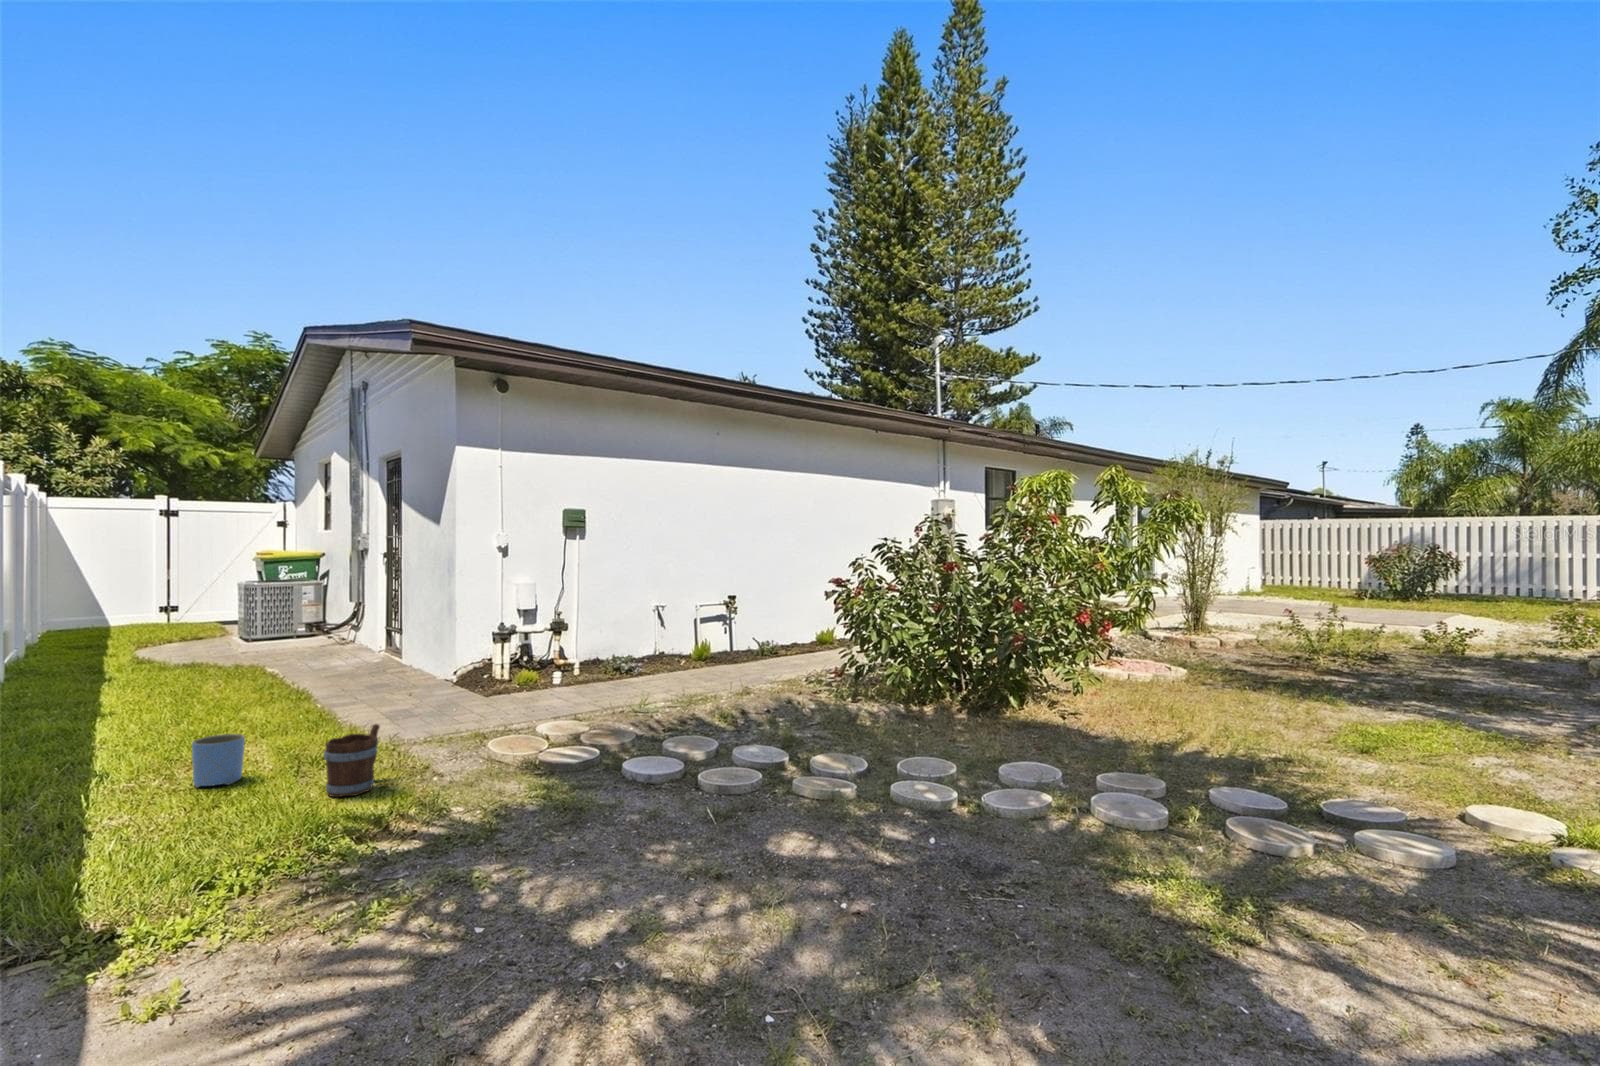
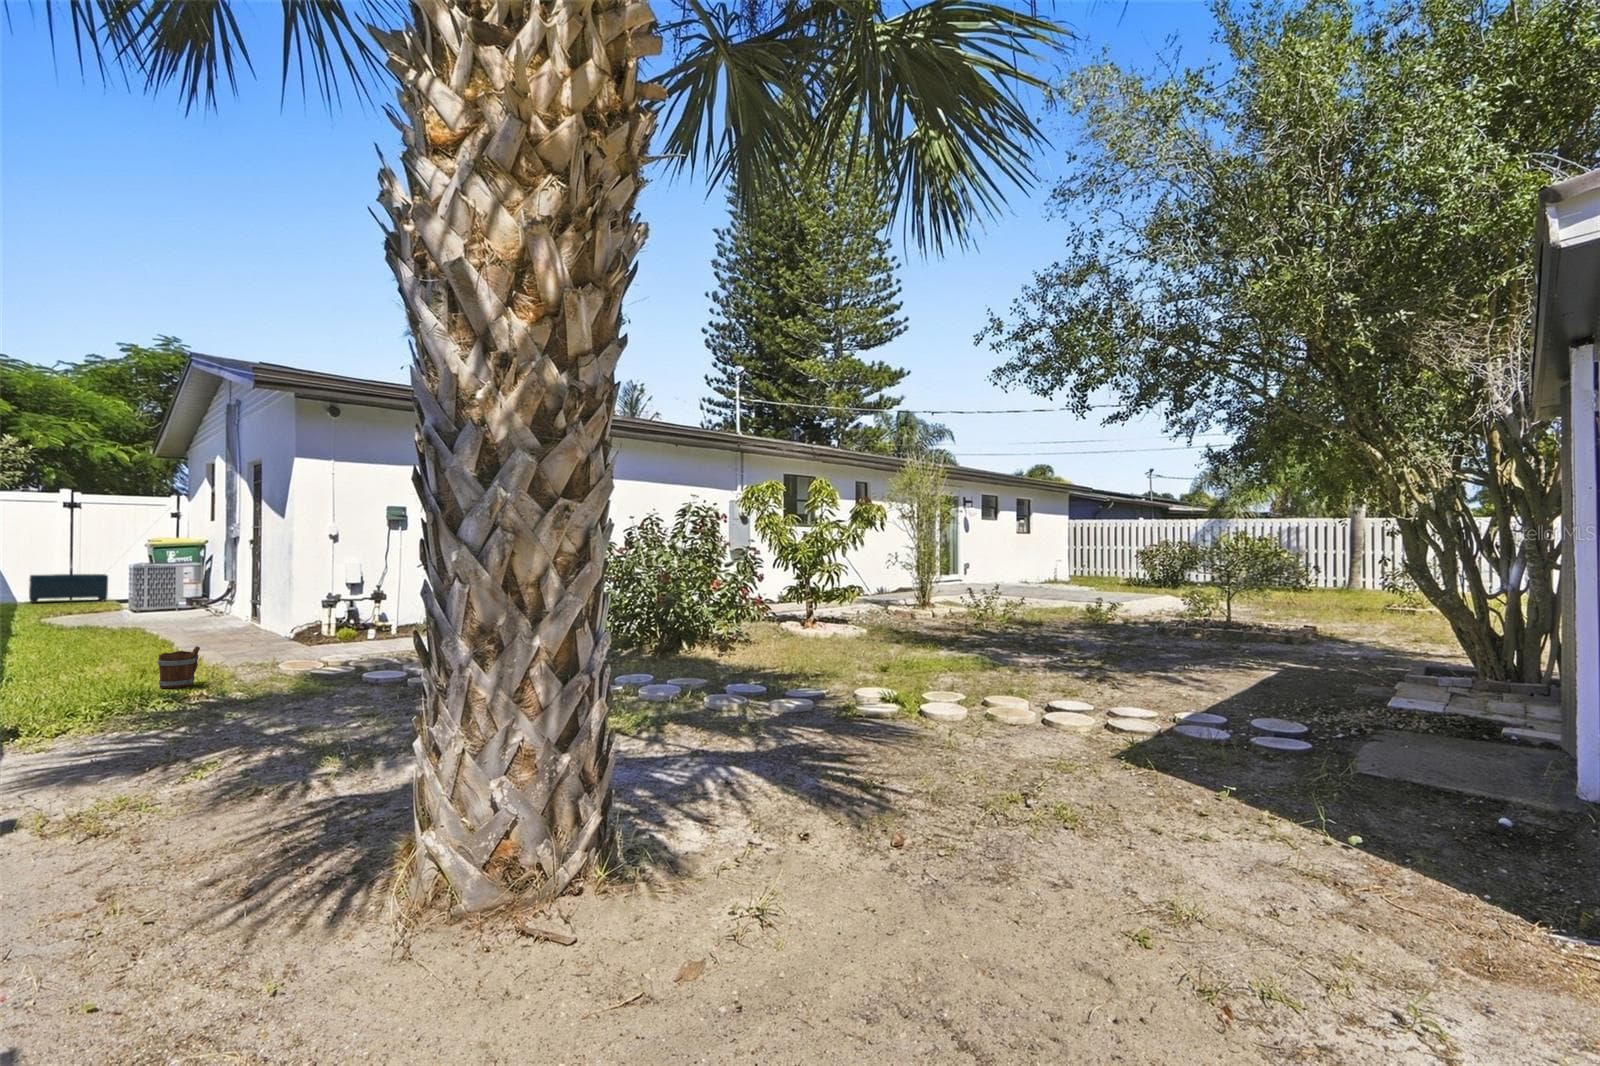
bench: none [123,592,210,628] -> present [29,574,108,603]
planter: present [192,734,245,788] -> none [72,653,108,684]

